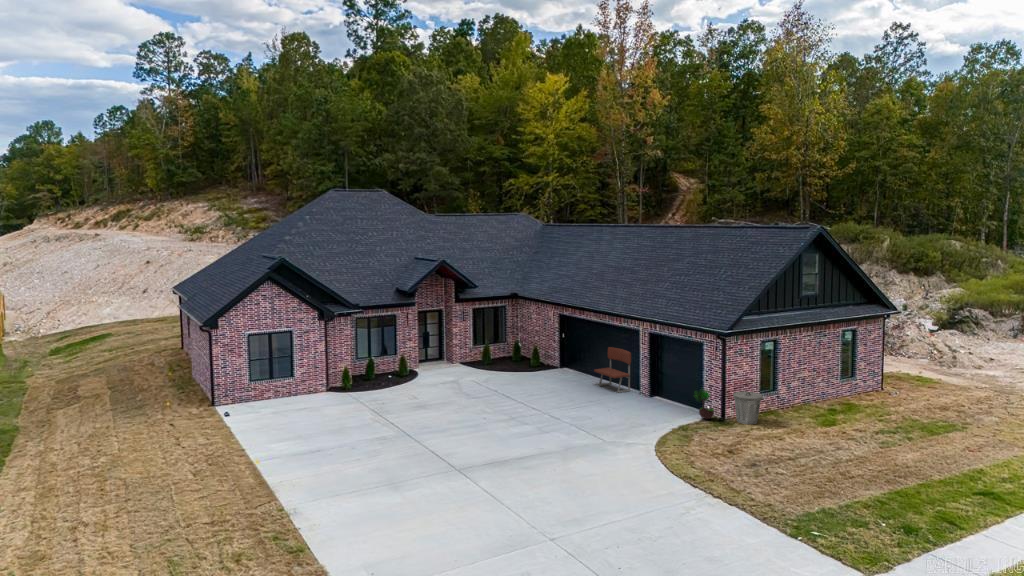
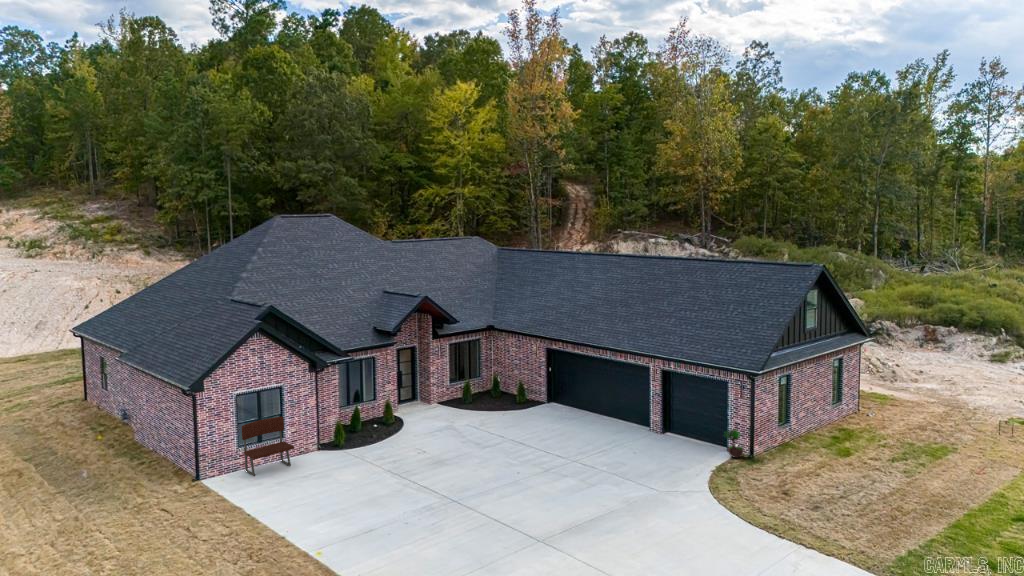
bench: present [594,347,631,393] -> present [242,417,294,476]
trash can: present [733,392,762,424] -> none [760,428,789,461]

